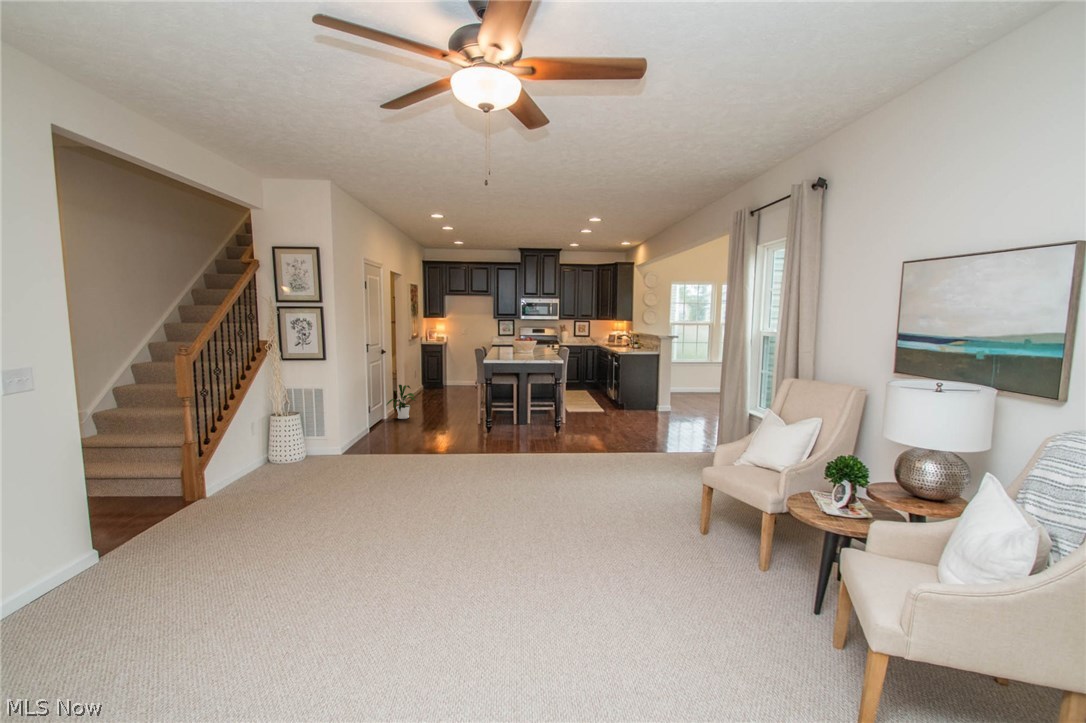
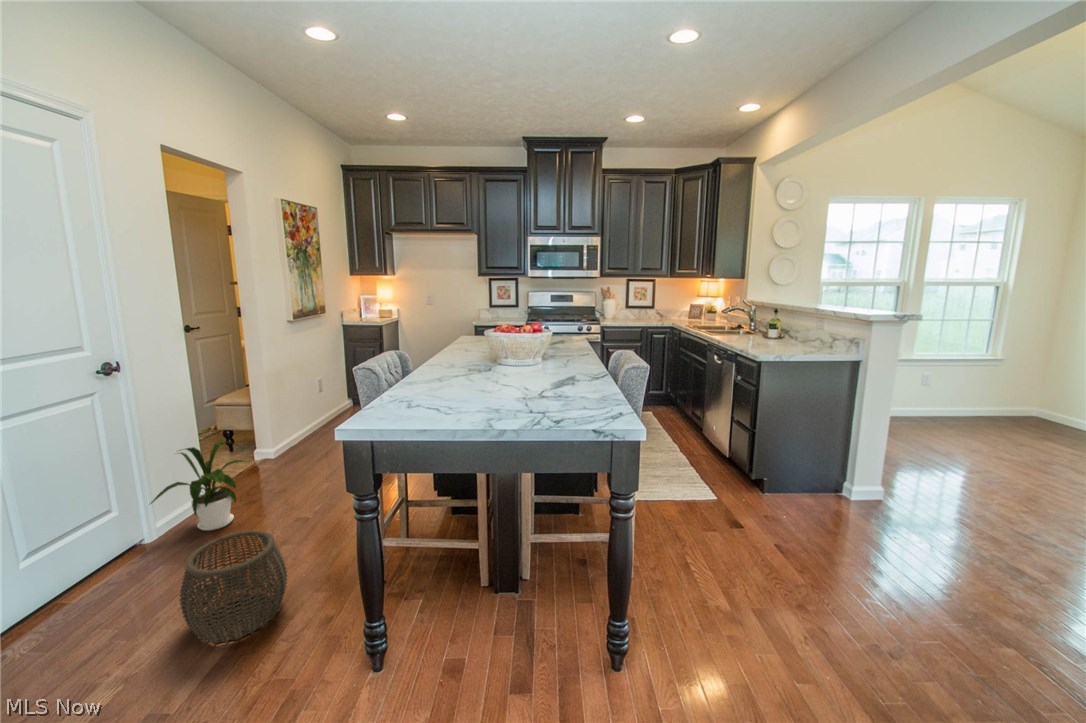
woven basket: none [423,405,452,433] -> present [180,530,287,644]

